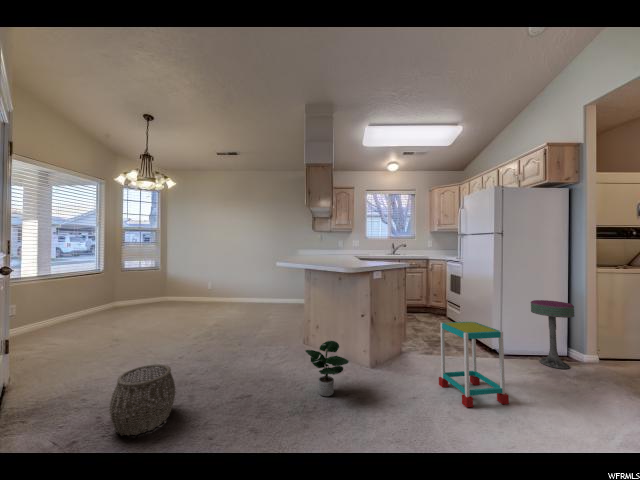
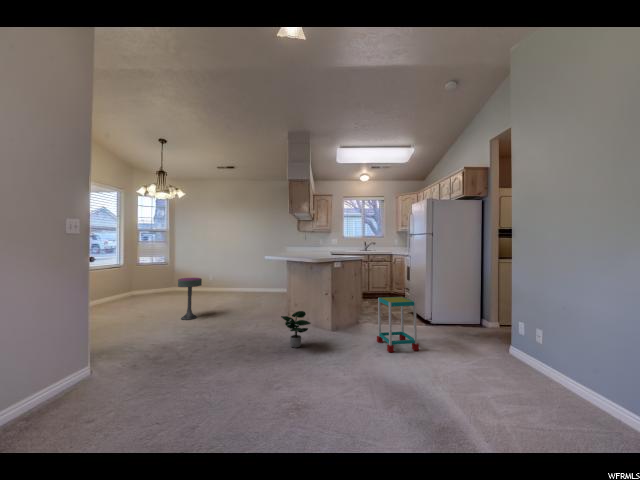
bar stool: present [531,300,574,369] -> present [178,278,202,320]
woven basket: present [109,364,176,436] -> none [148,324,191,367]

